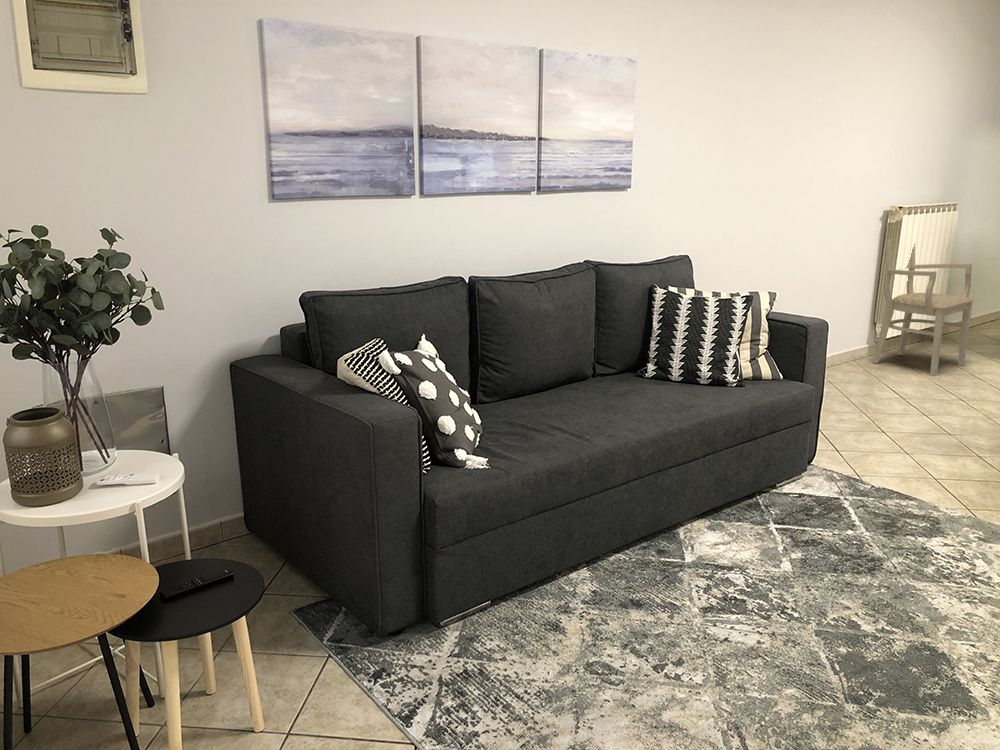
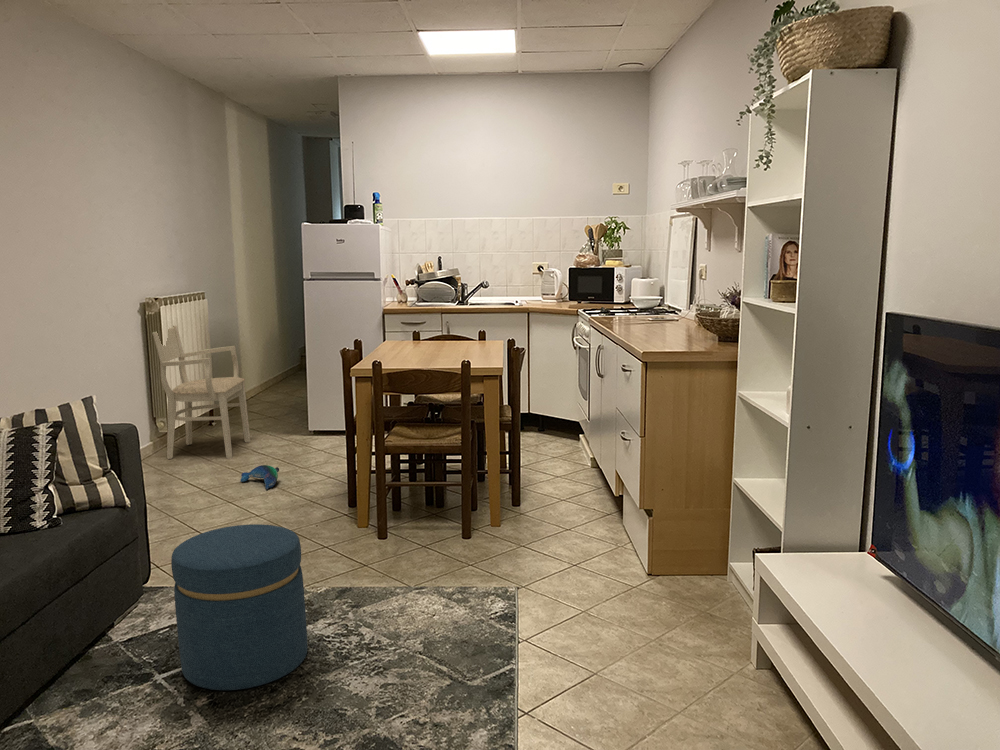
plush toy: none [931,388,976,412] -> present [240,465,279,489]
ottoman: none [792,418,927,566] -> present [171,524,307,690]

